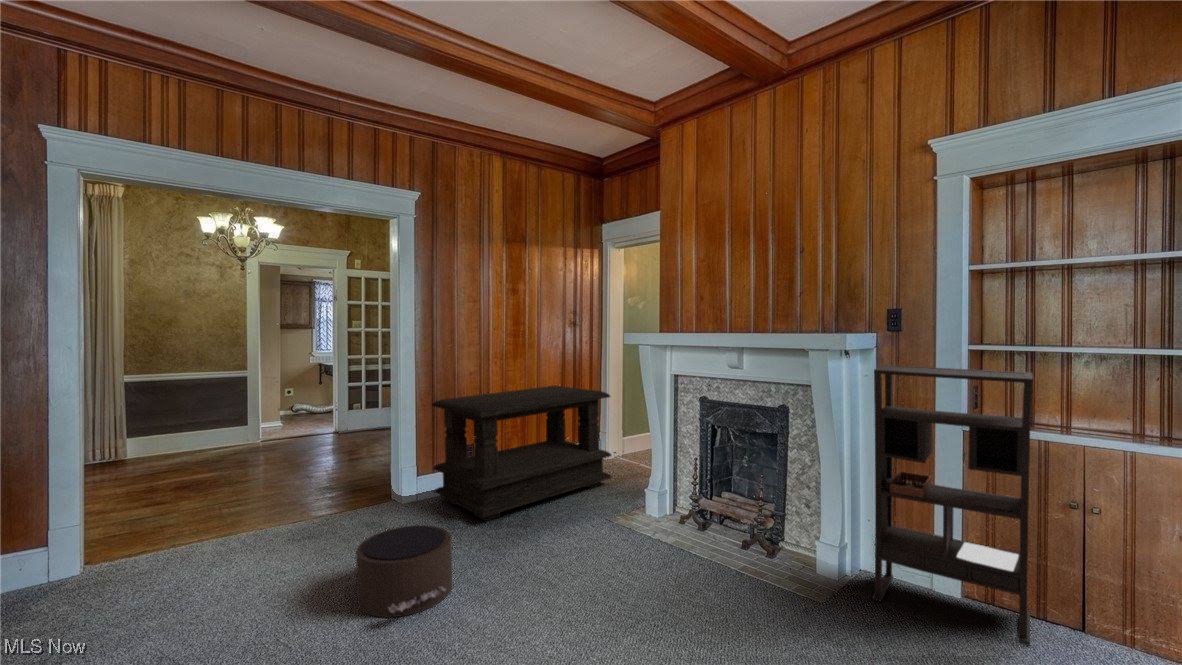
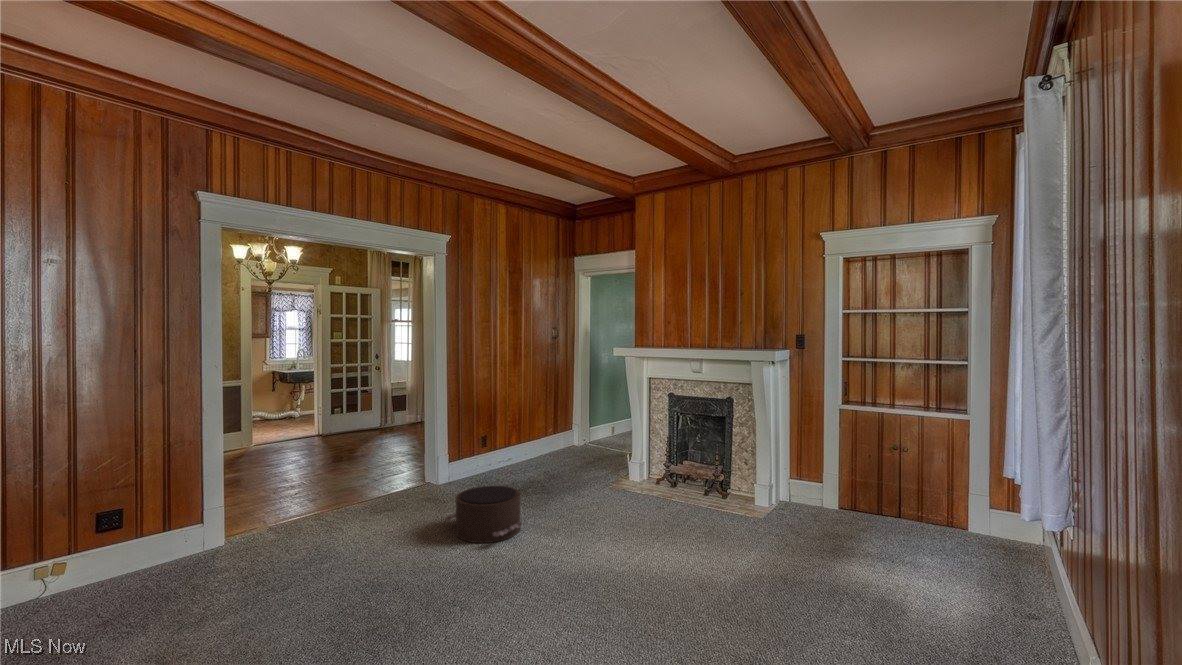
bookshelf: present [873,365,1033,646] -> none [789,370,875,527]
coffee table: present [432,386,612,521] -> none [459,388,595,490]

